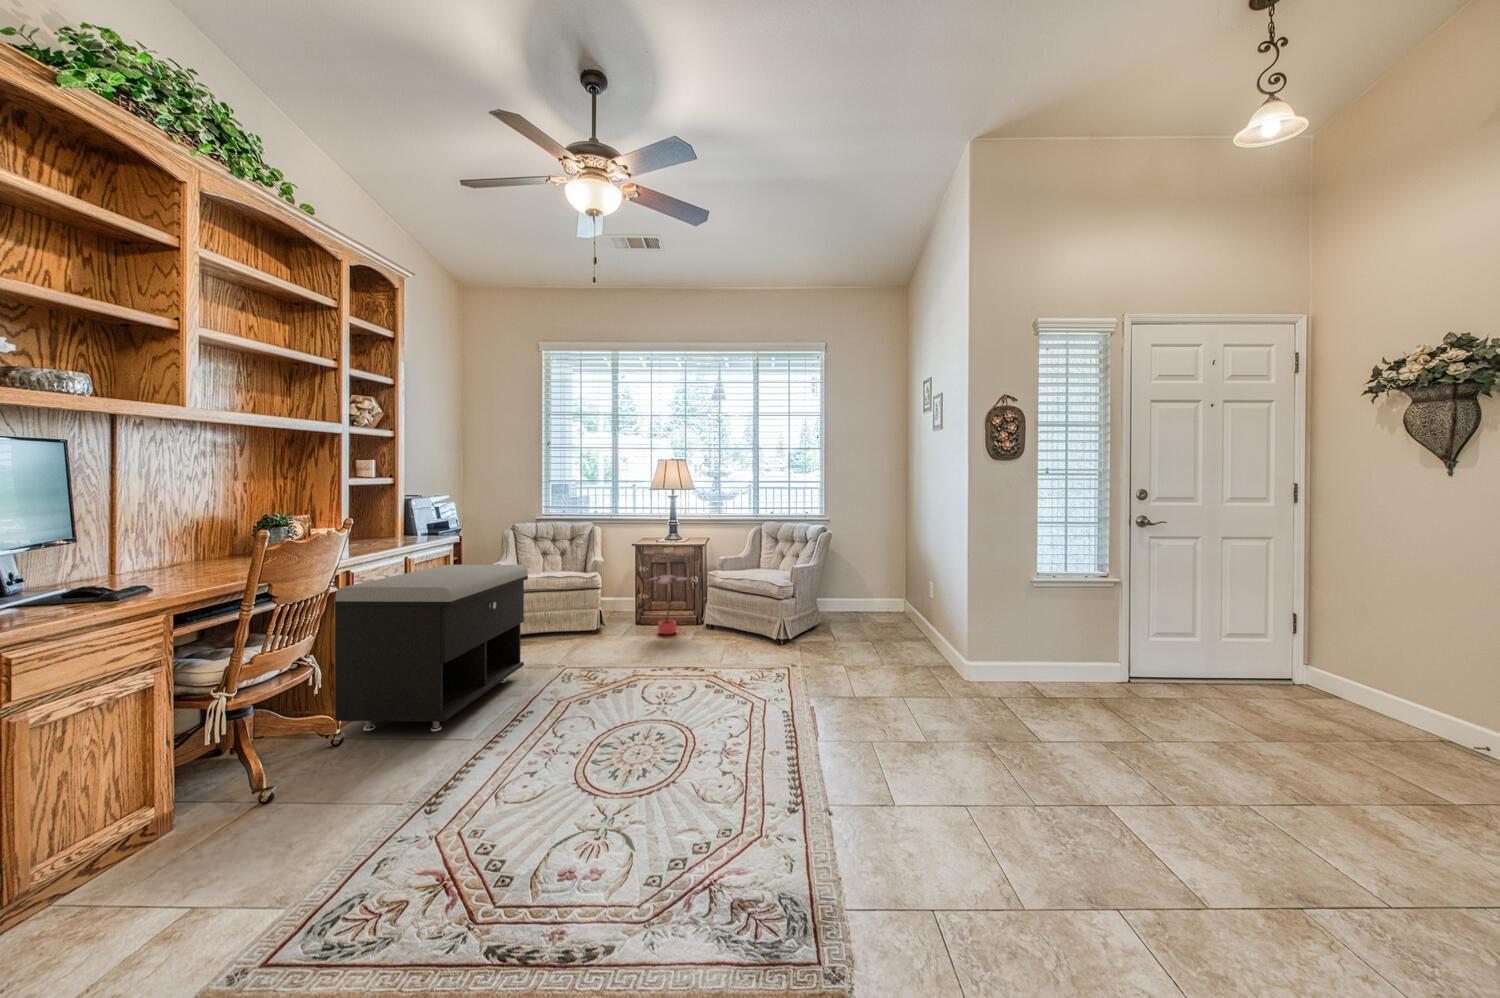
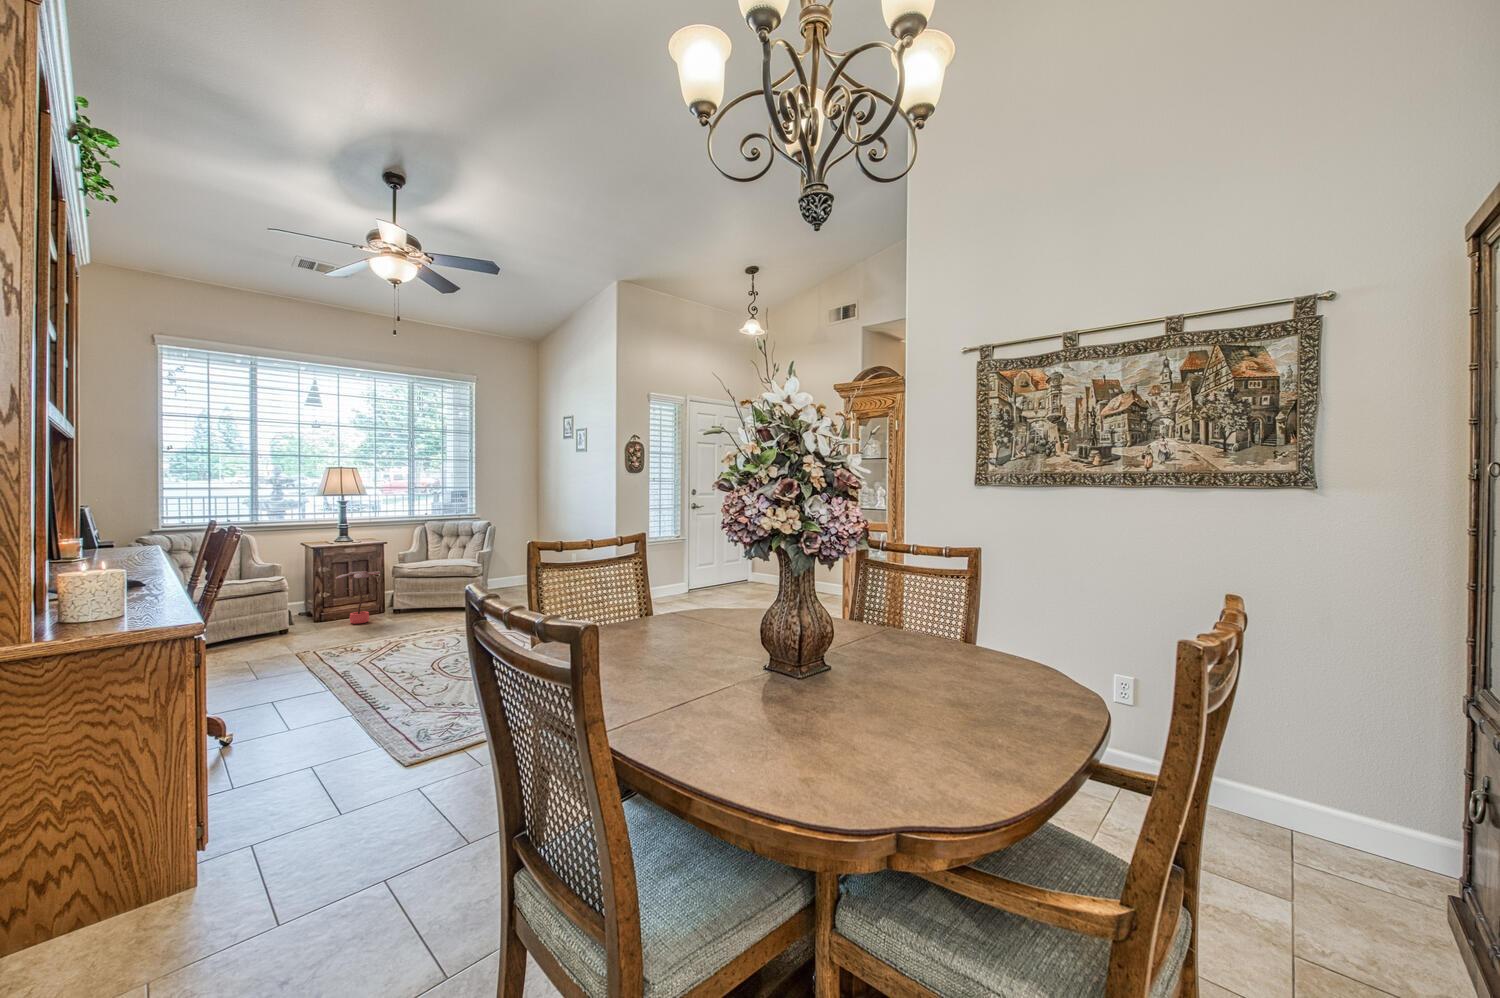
storage bench: present [335,565,528,732] -> none [178,563,313,705]

